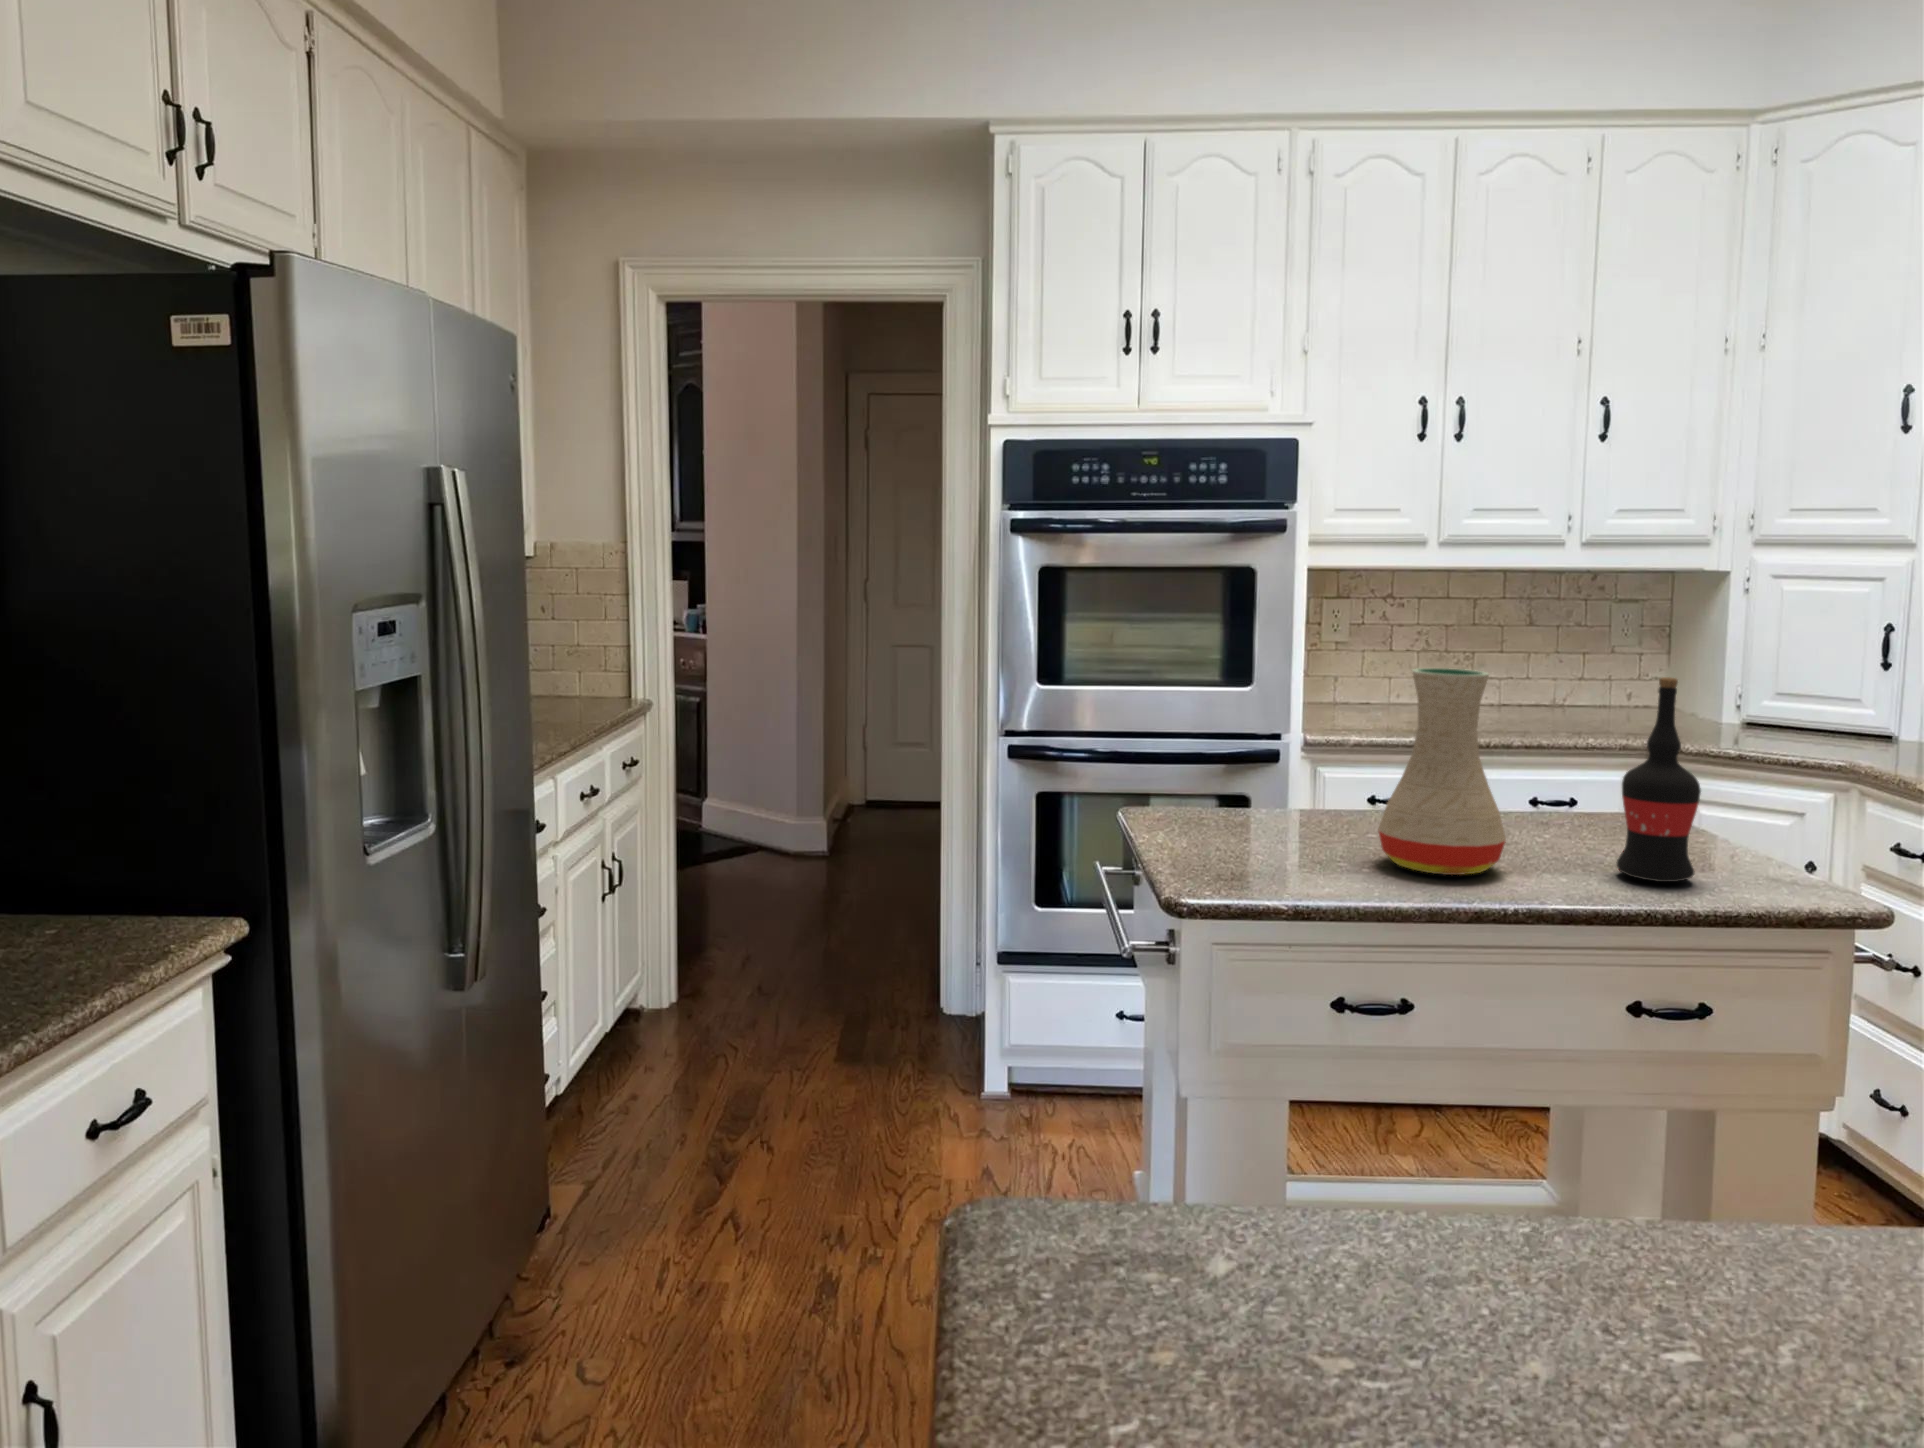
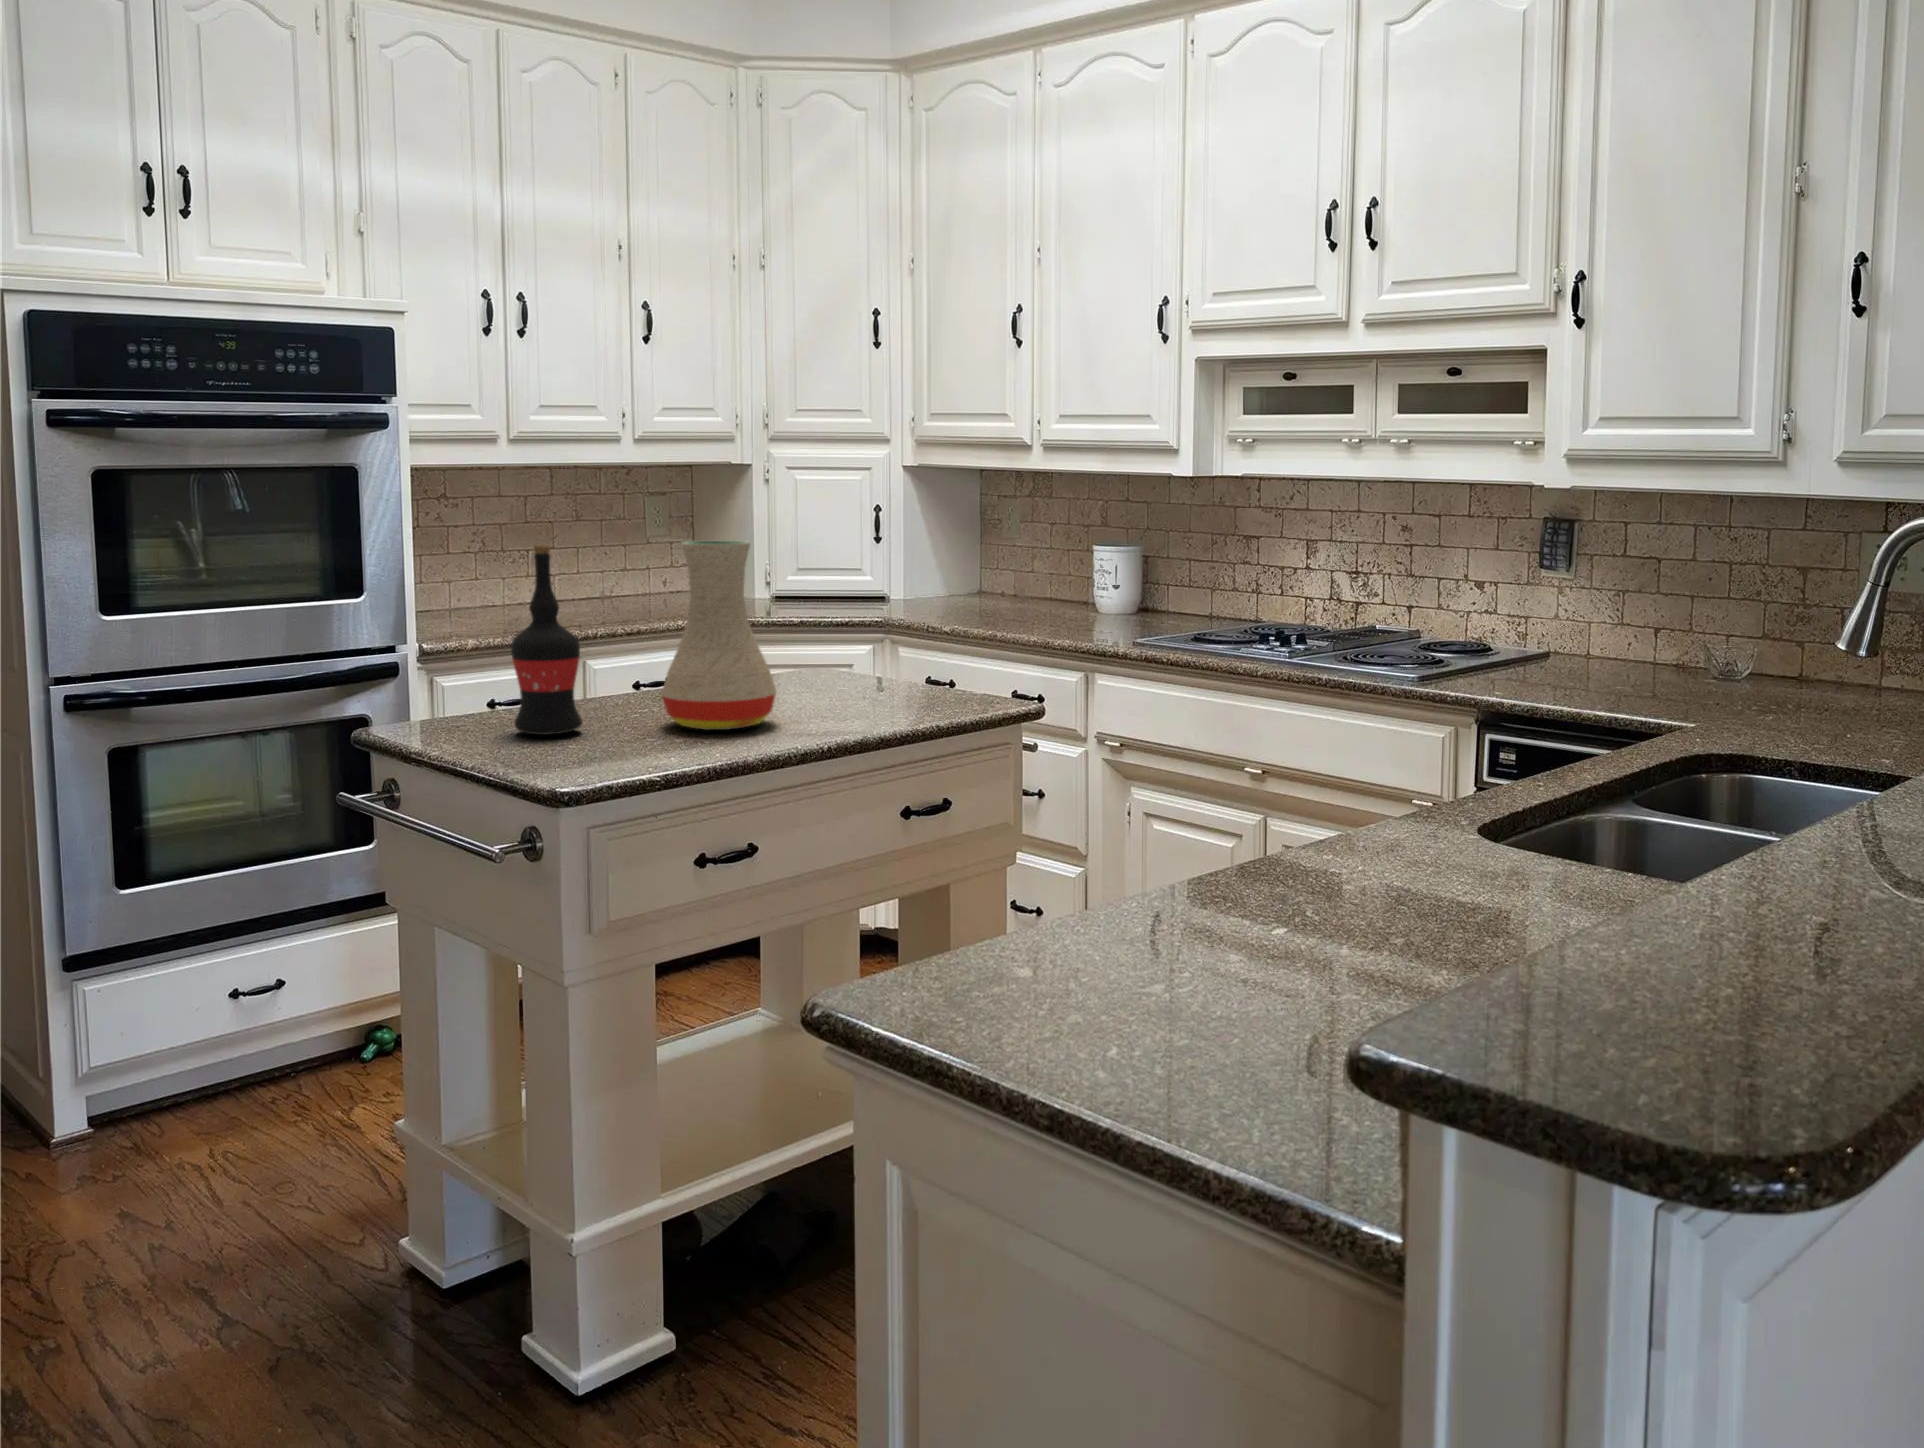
wine bottle: present [1616,677,1701,882] -> present [511,544,582,735]

